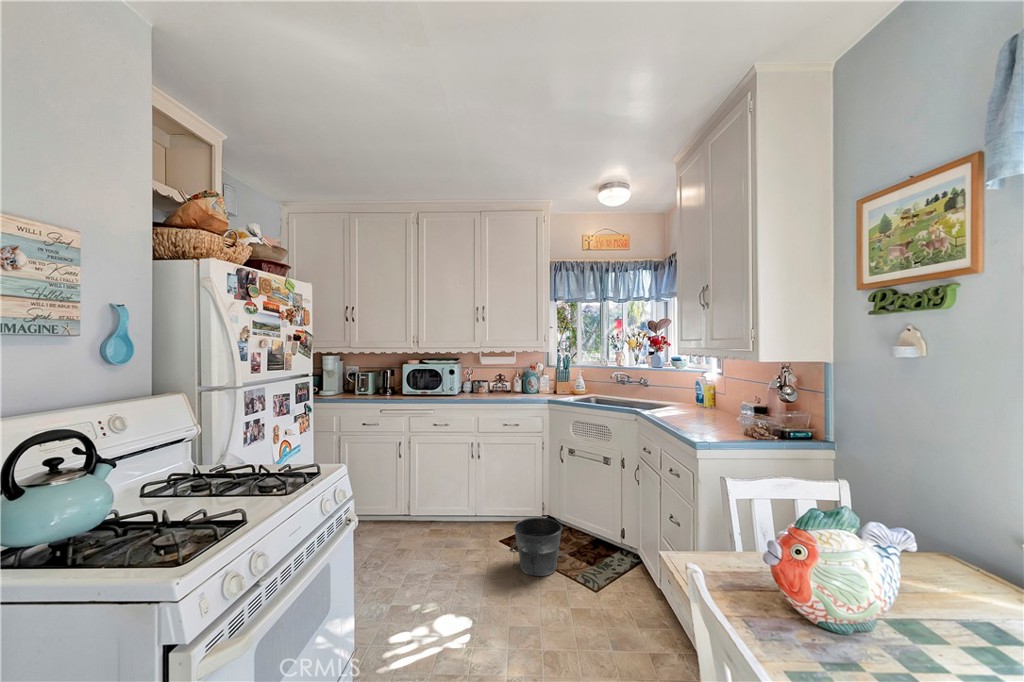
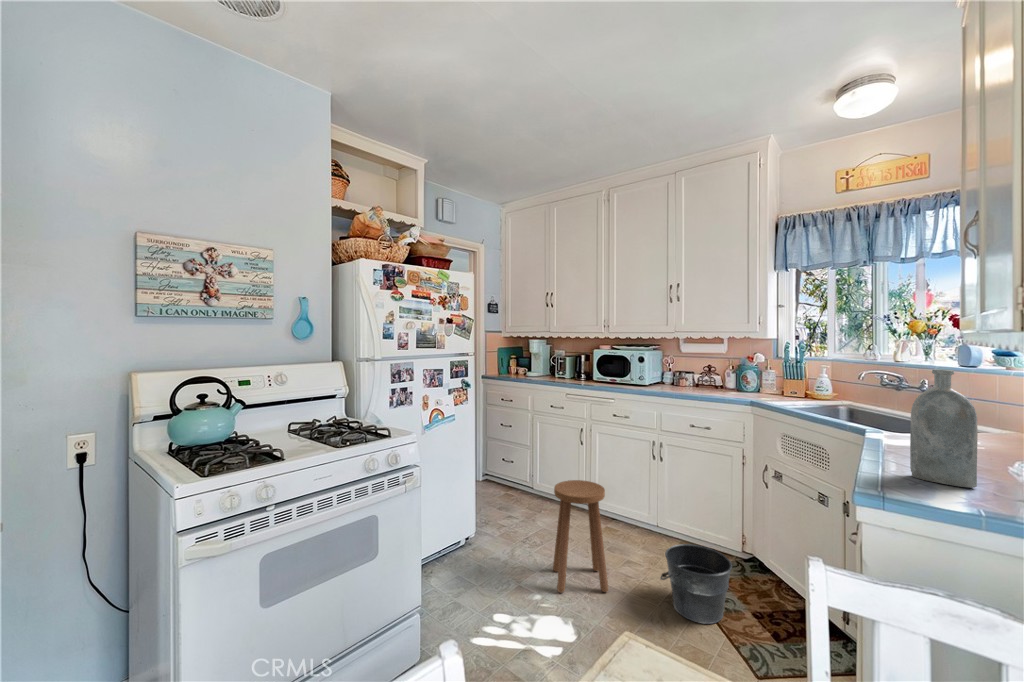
bottle: none [690,370,718,432] -> present [910,370,978,488]
stool: none [413,487,472,596] -> present [553,480,608,593]

